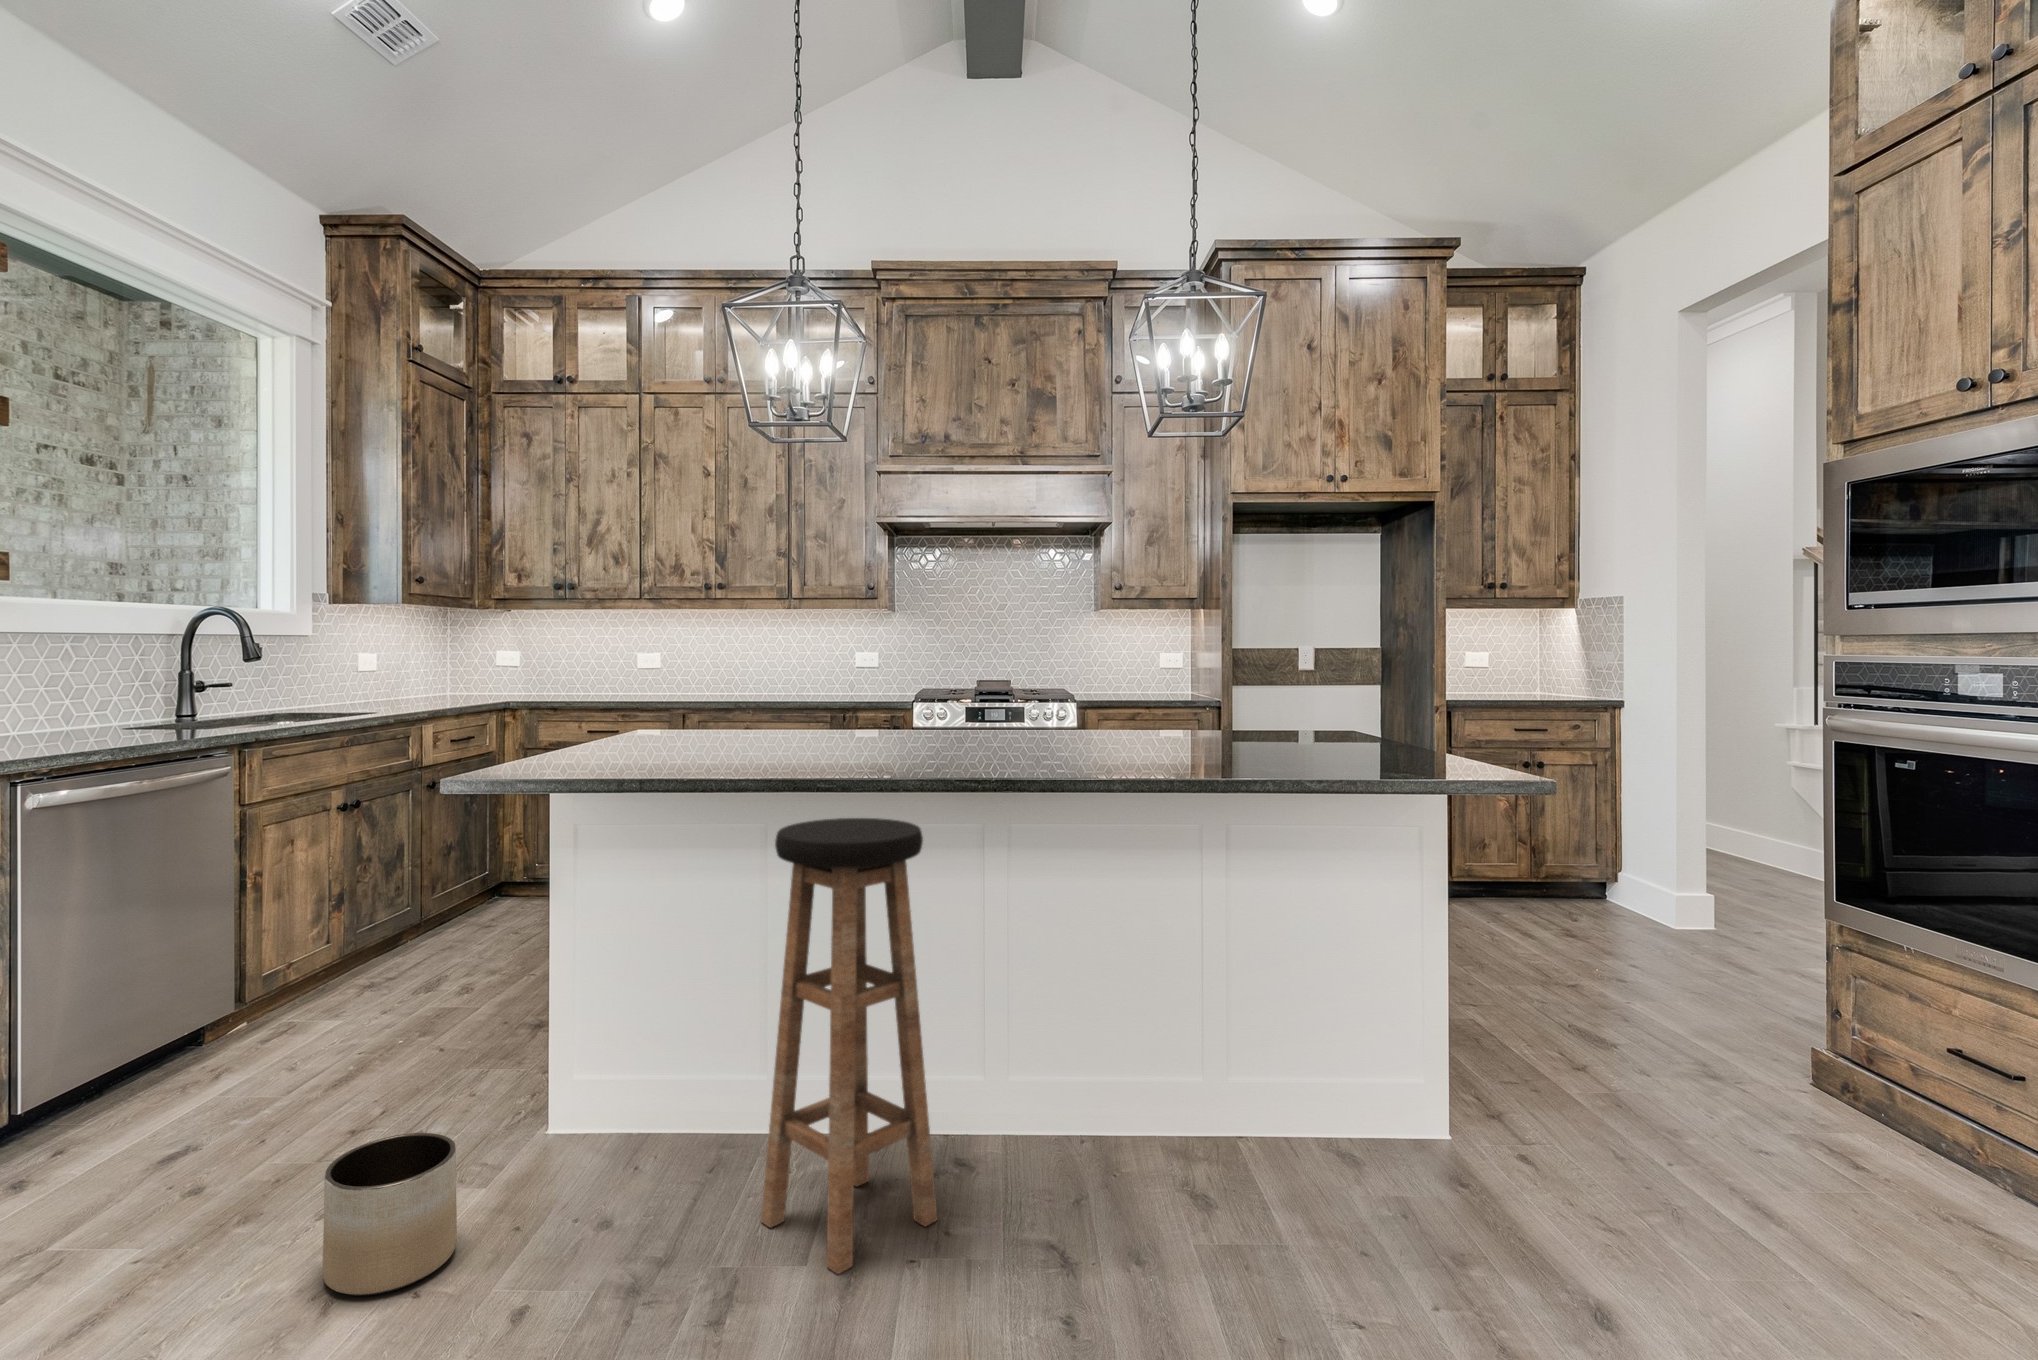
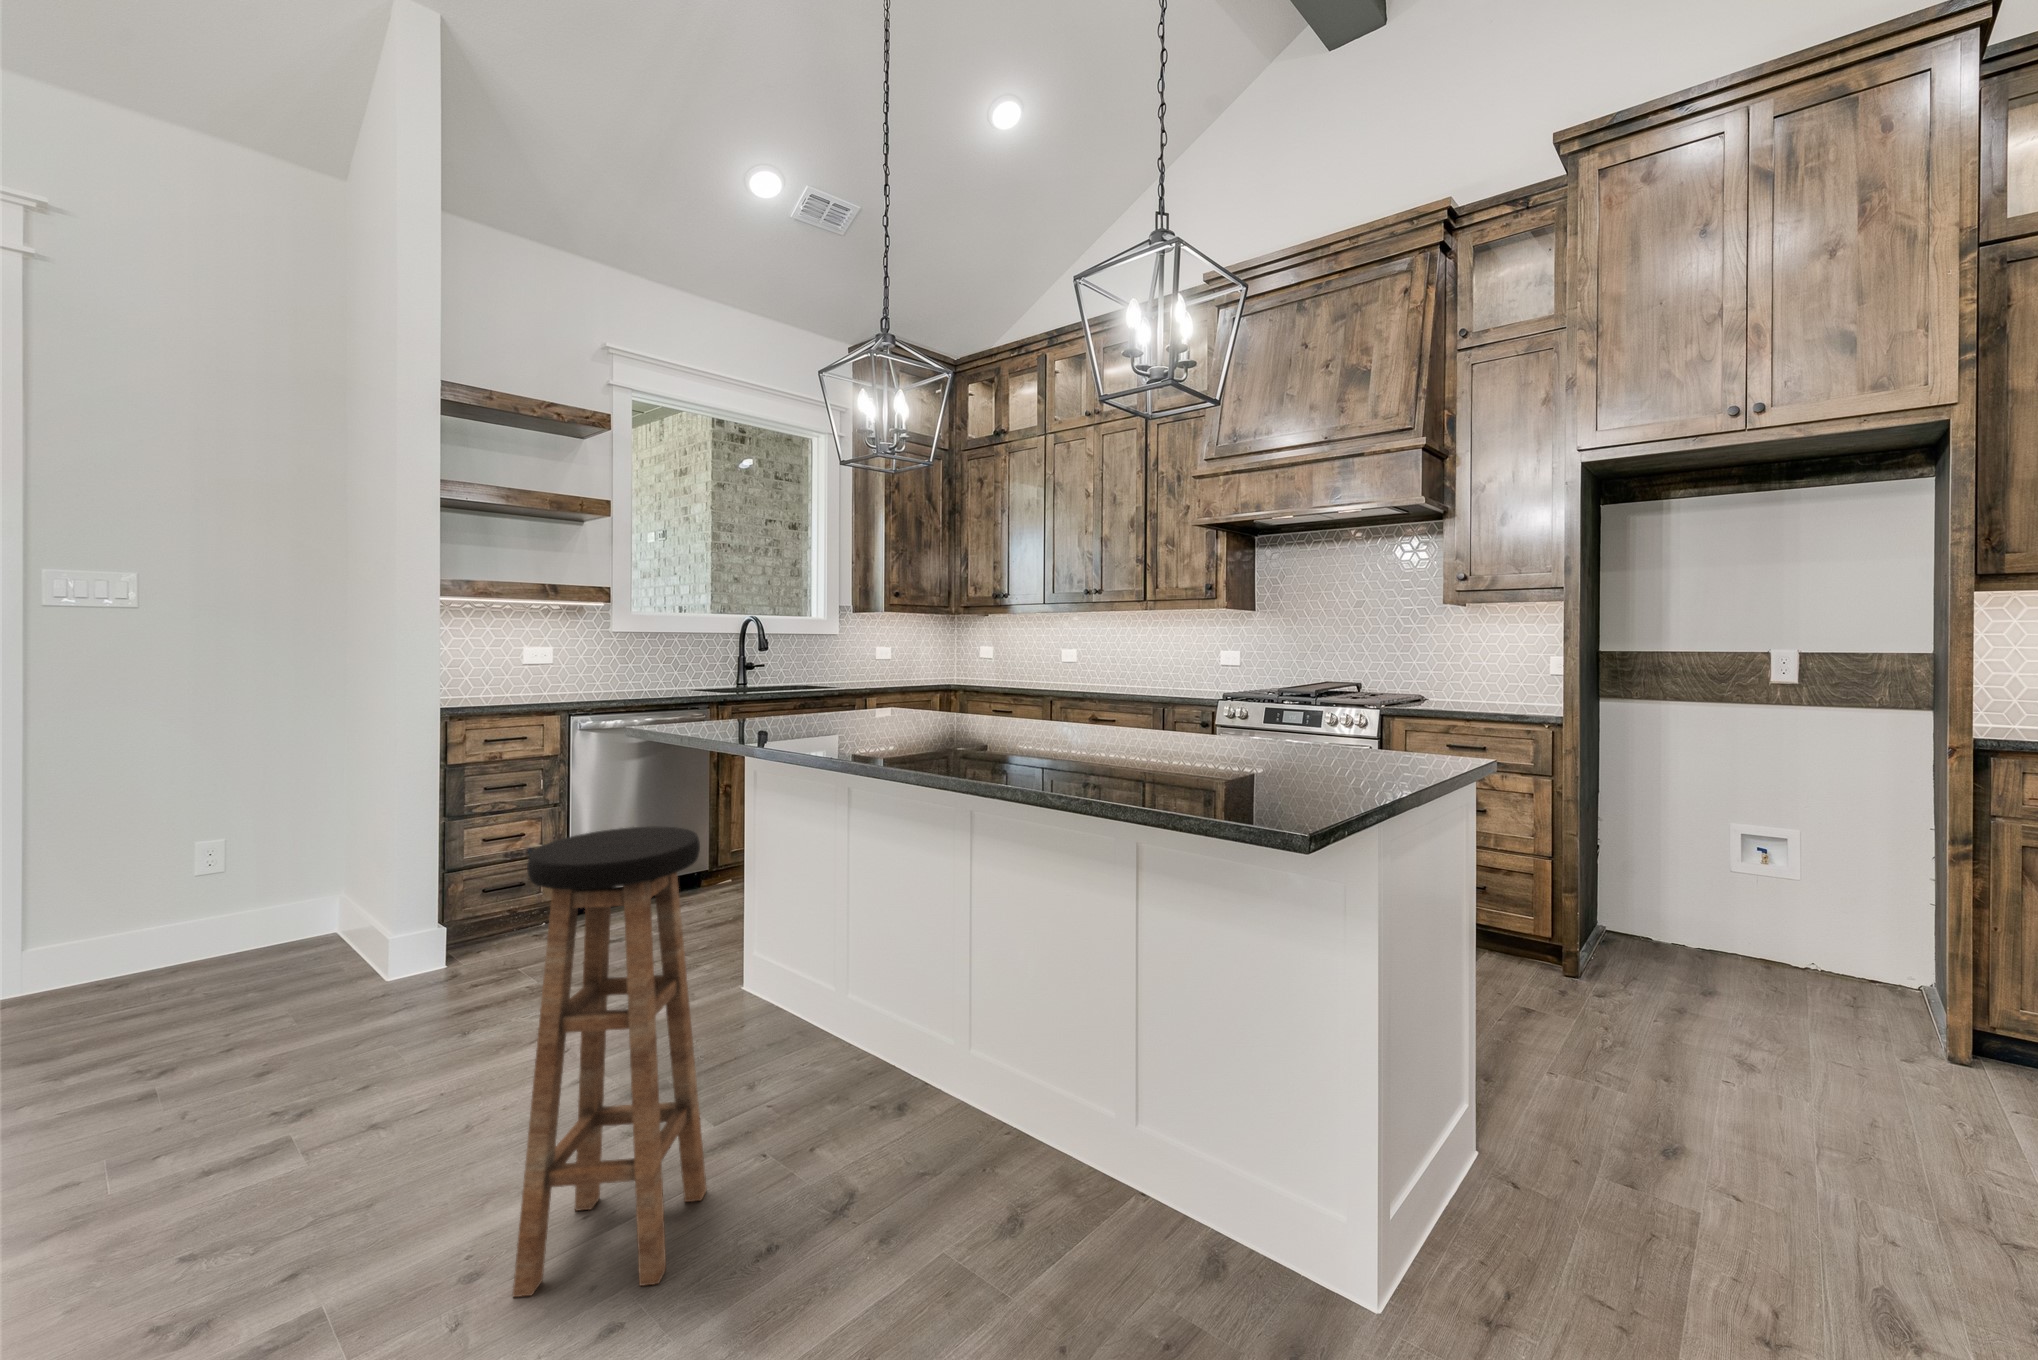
planter: present [323,1133,457,1296] -> none [361,1015,473,1136]

